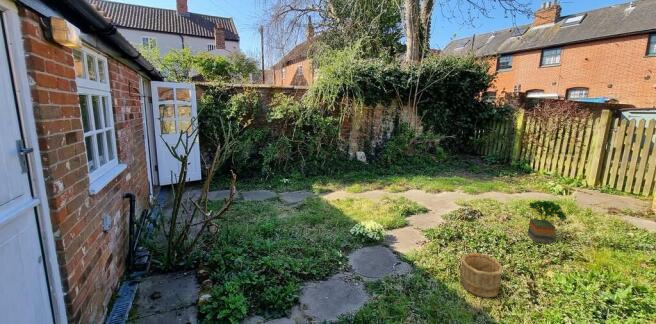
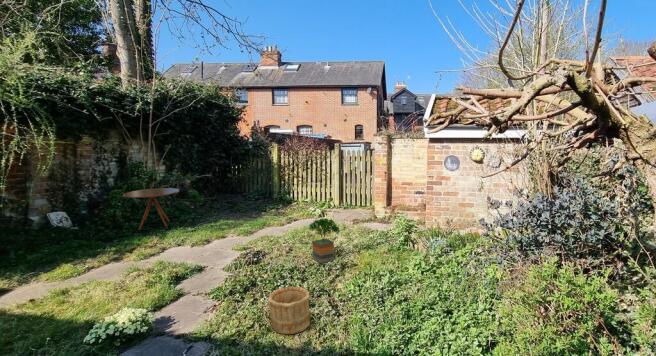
round table: none [394,144,430,172] -> present [123,188,179,230]

